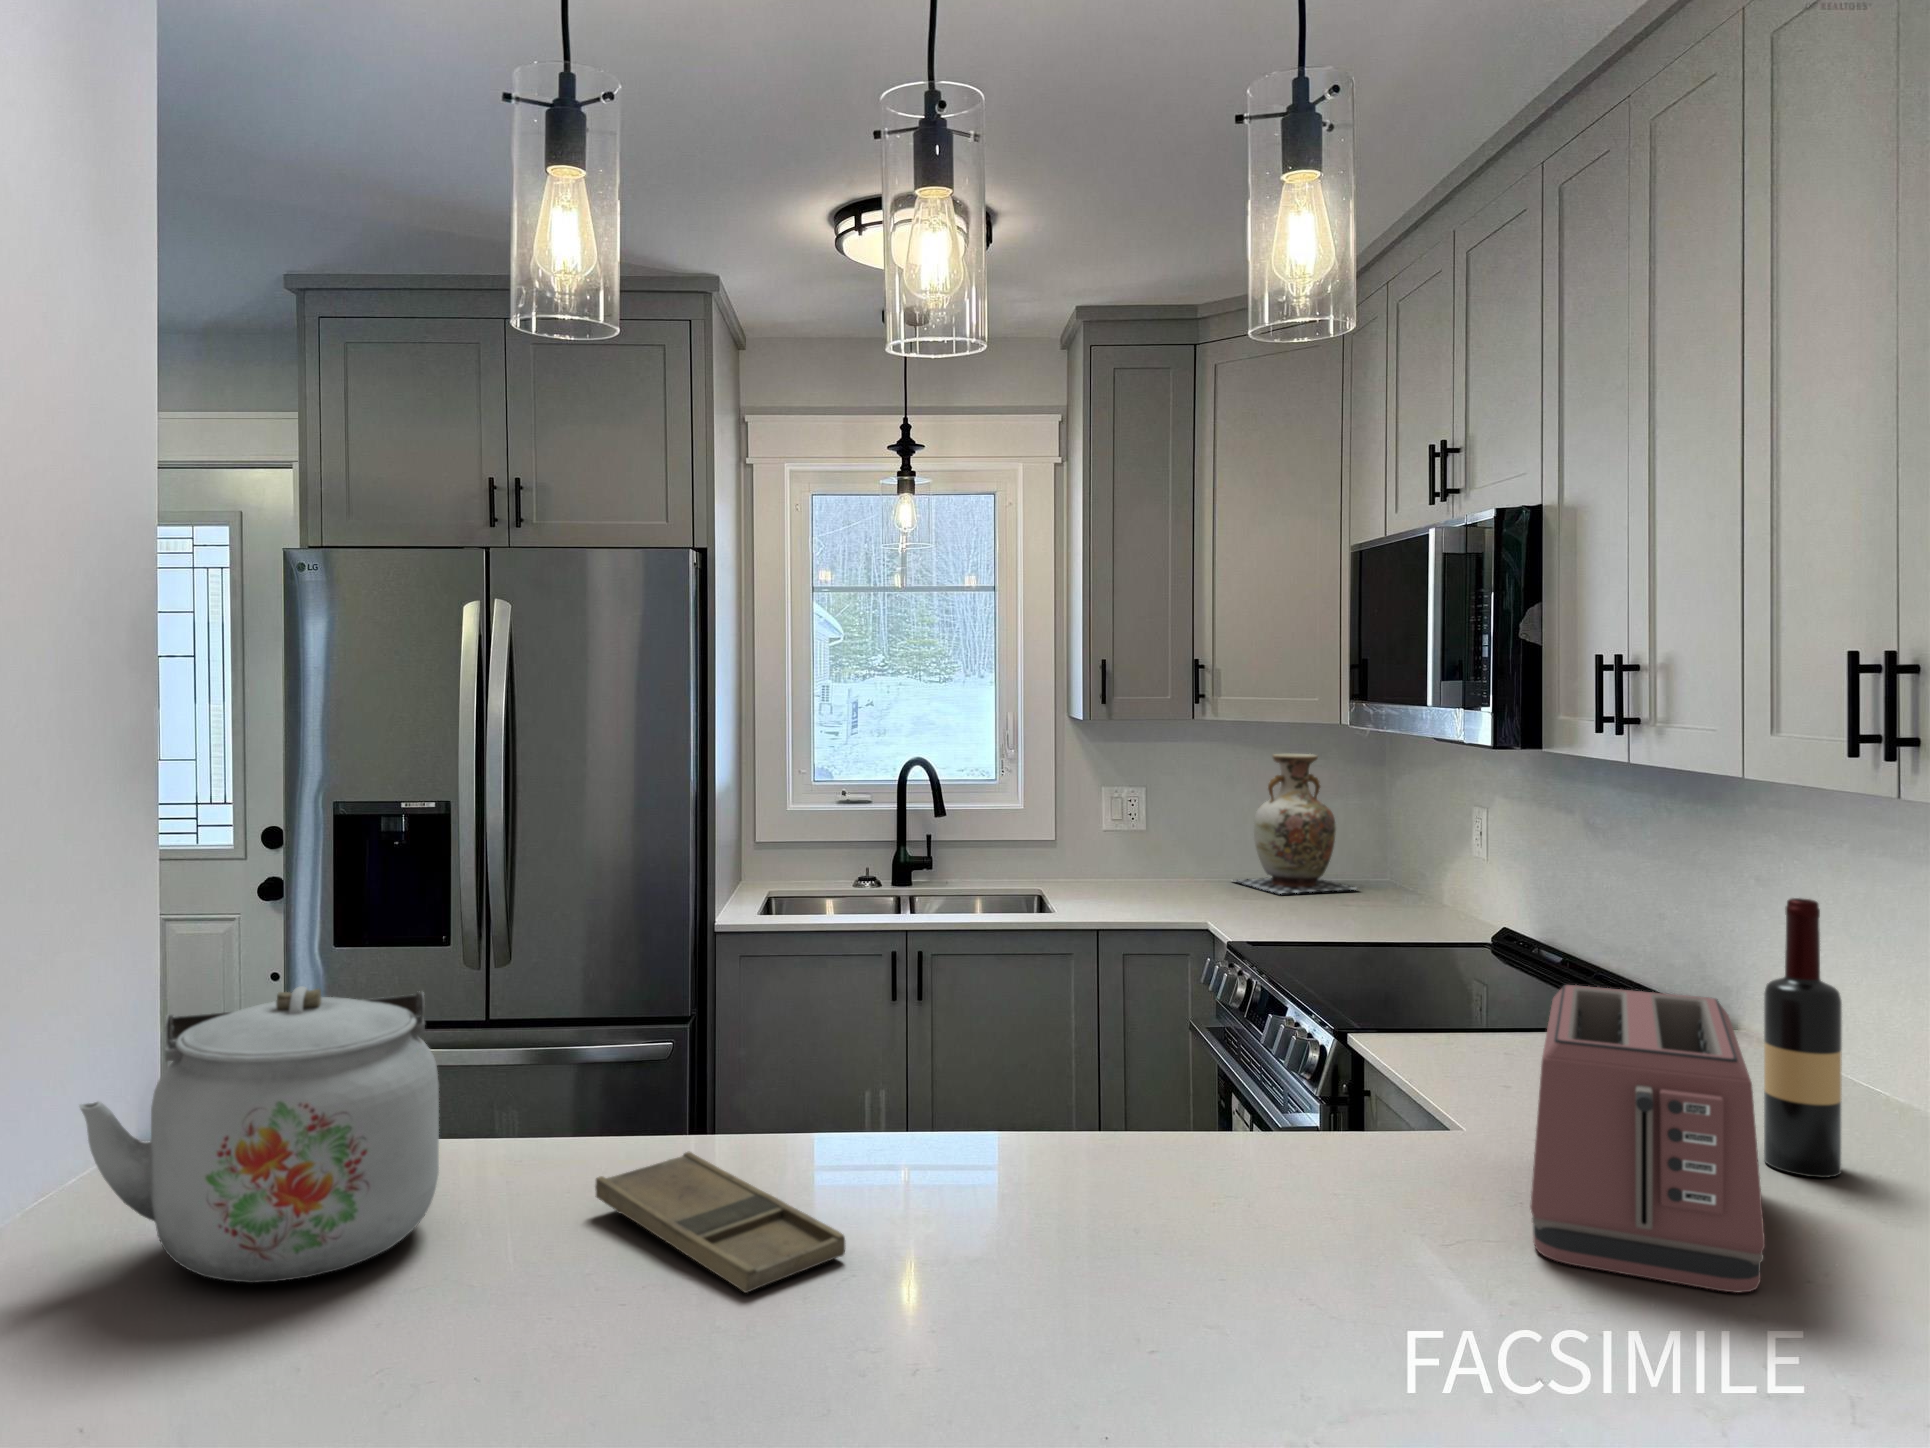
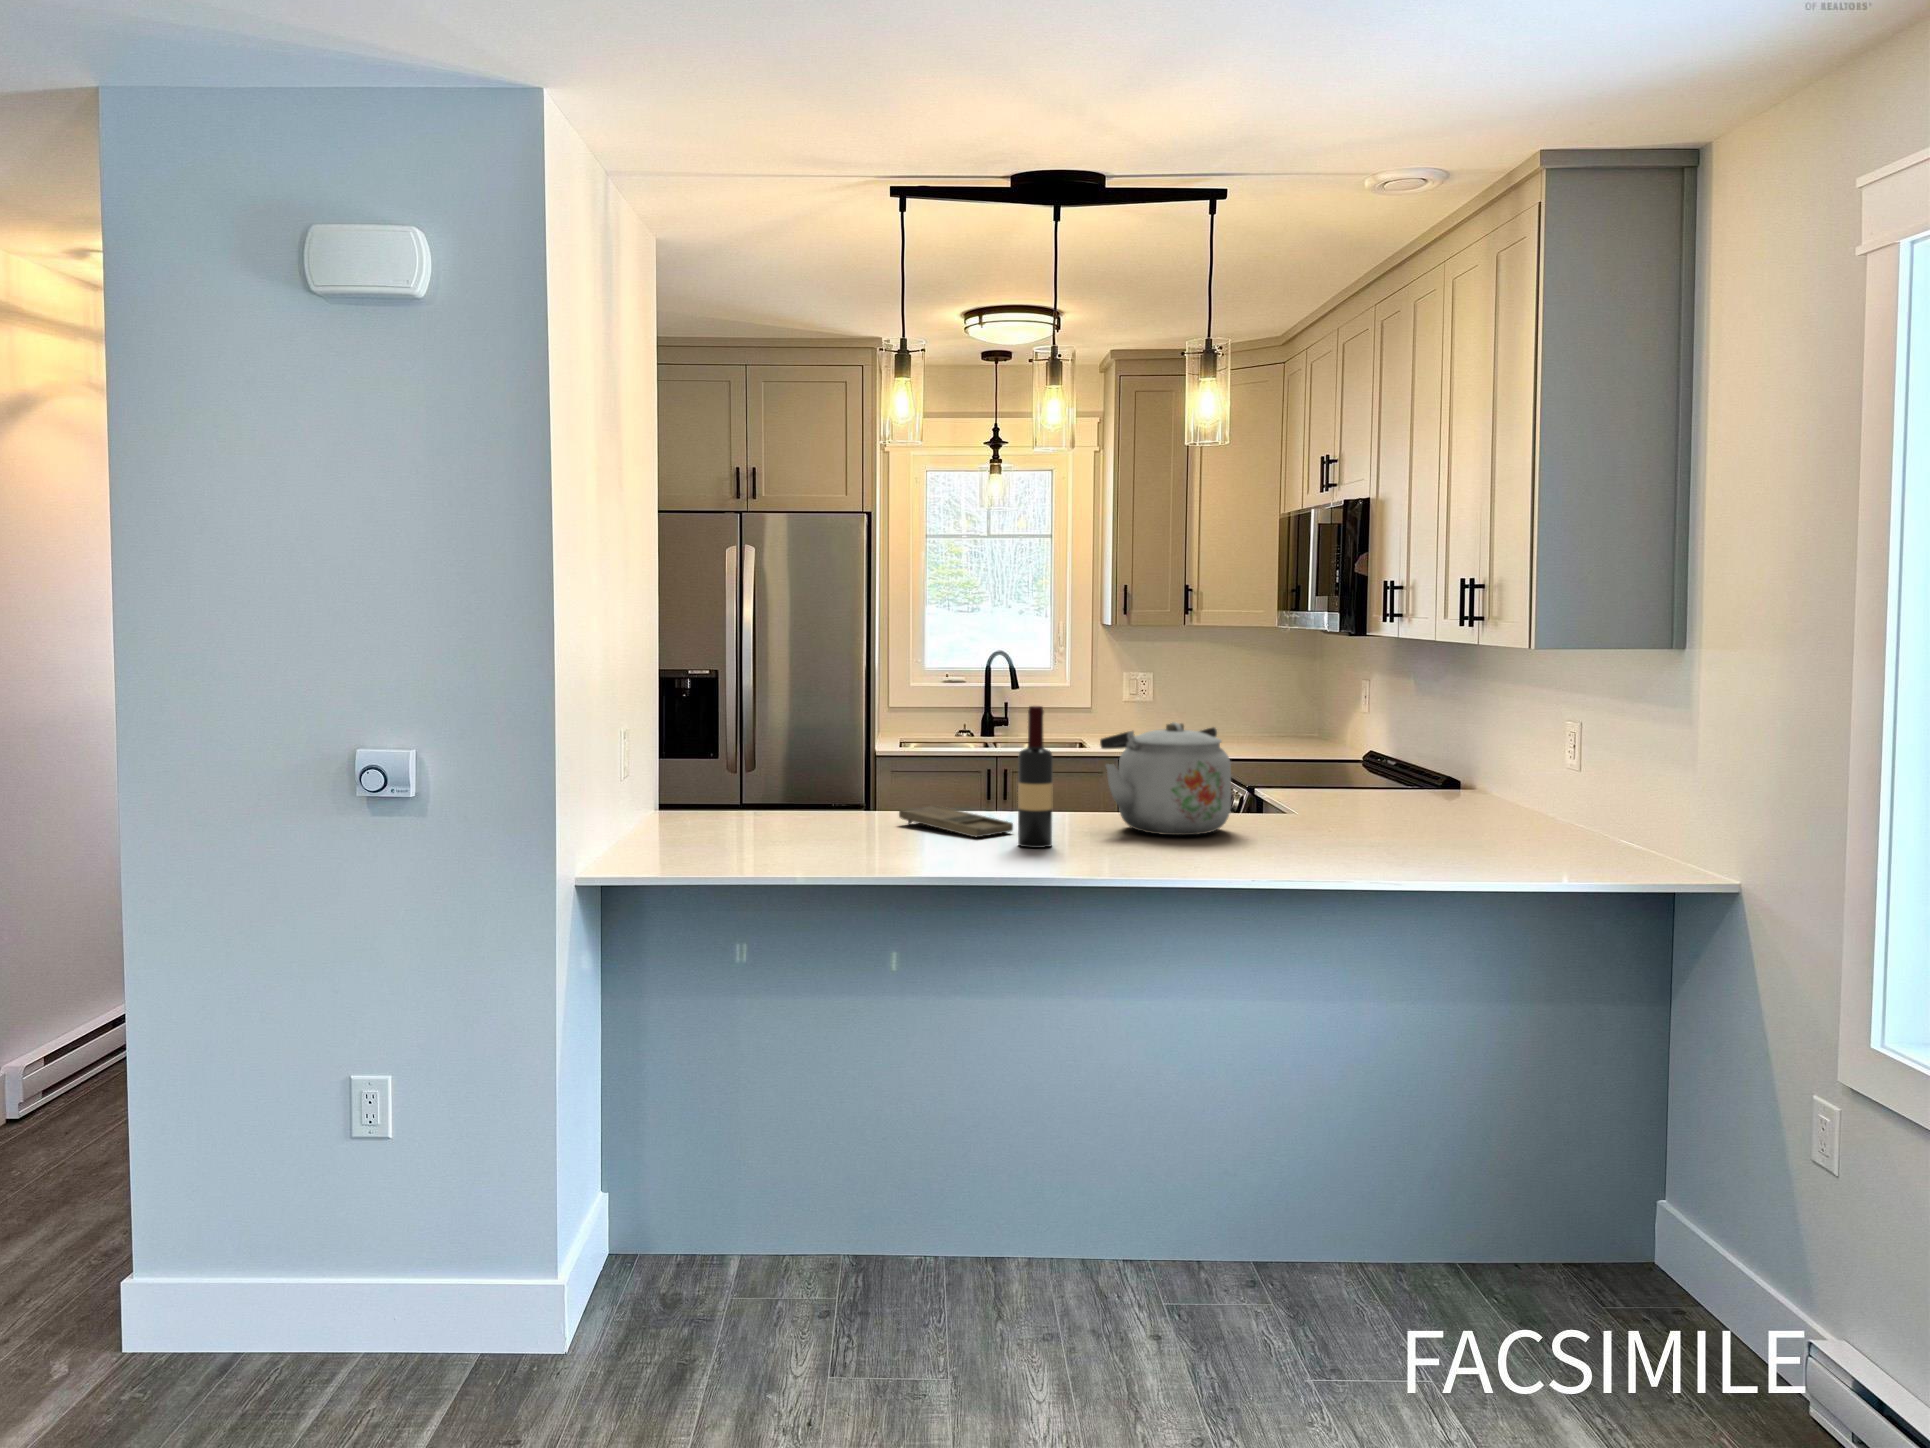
vase: present [1237,754,1356,894] -> none [1210,649,1297,741]
wine bottle: present [1764,898,1842,1178] -> present [1018,706,1053,848]
toaster: present [1530,985,1765,1292] -> none [1301,735,1409,840]
kettle: present [79,986,439,1283] -> present [1100,722,1231,835]

